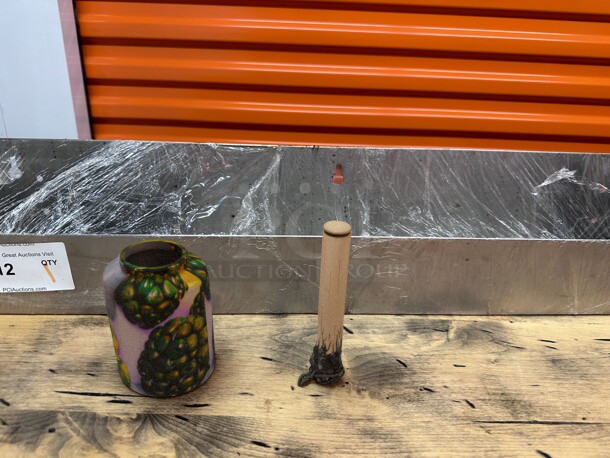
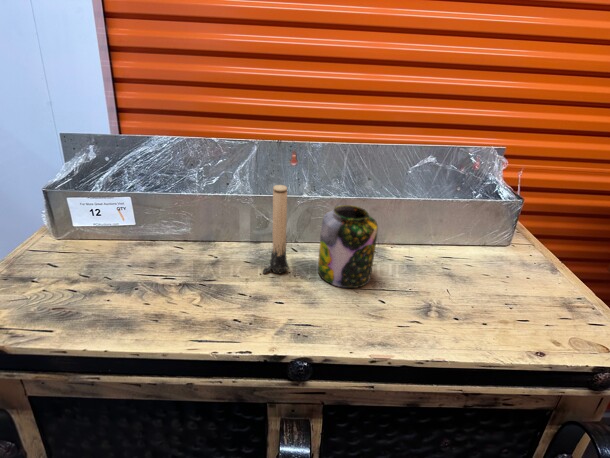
jar: present [102,240,215,397] -> present [318,205,378,288]

